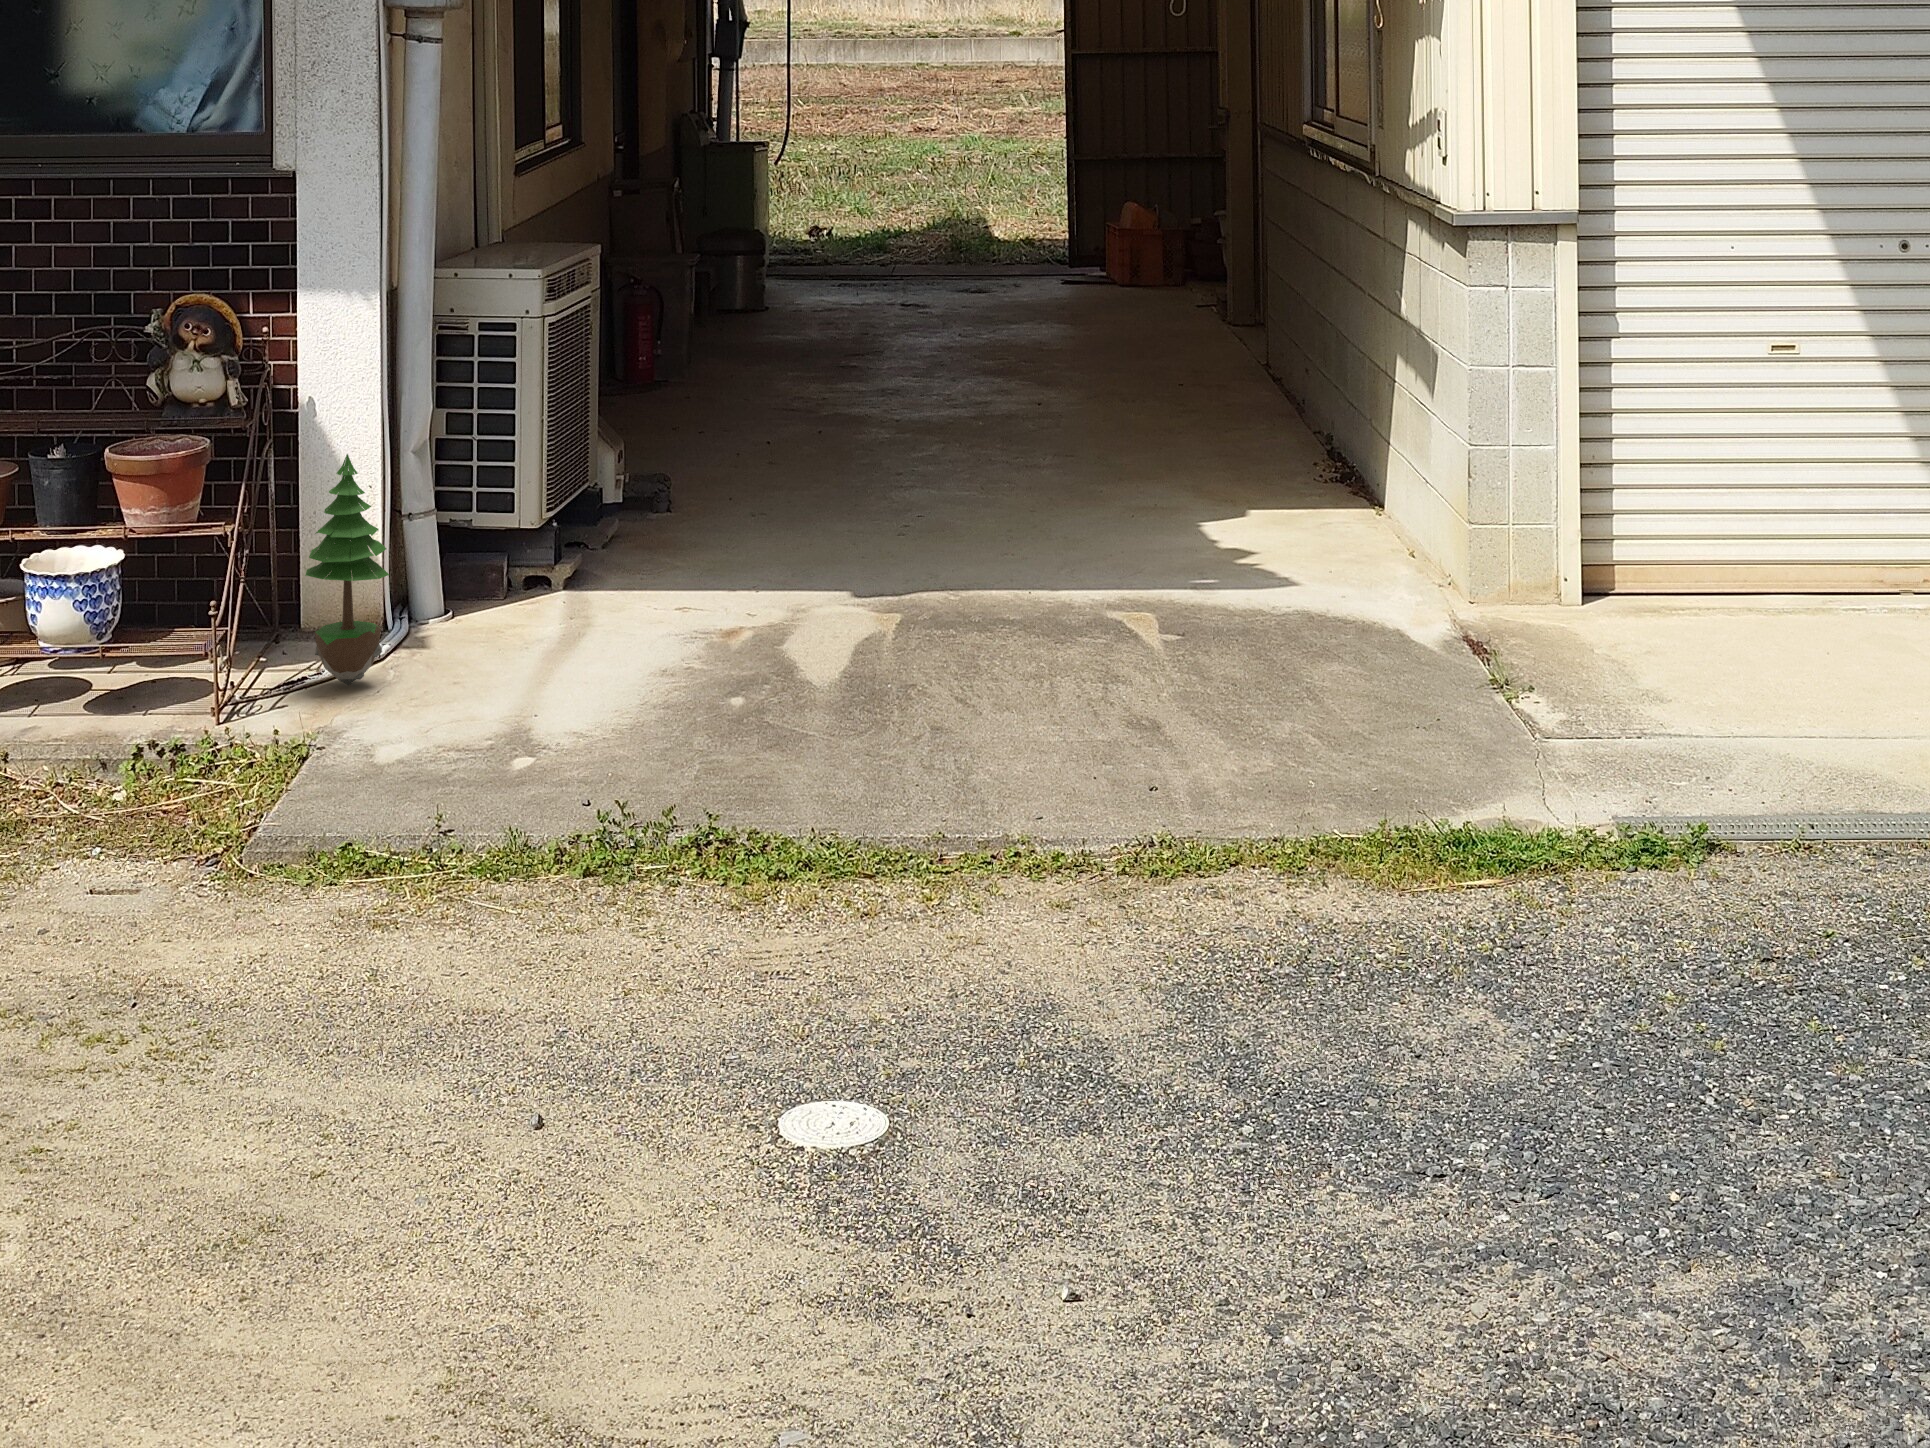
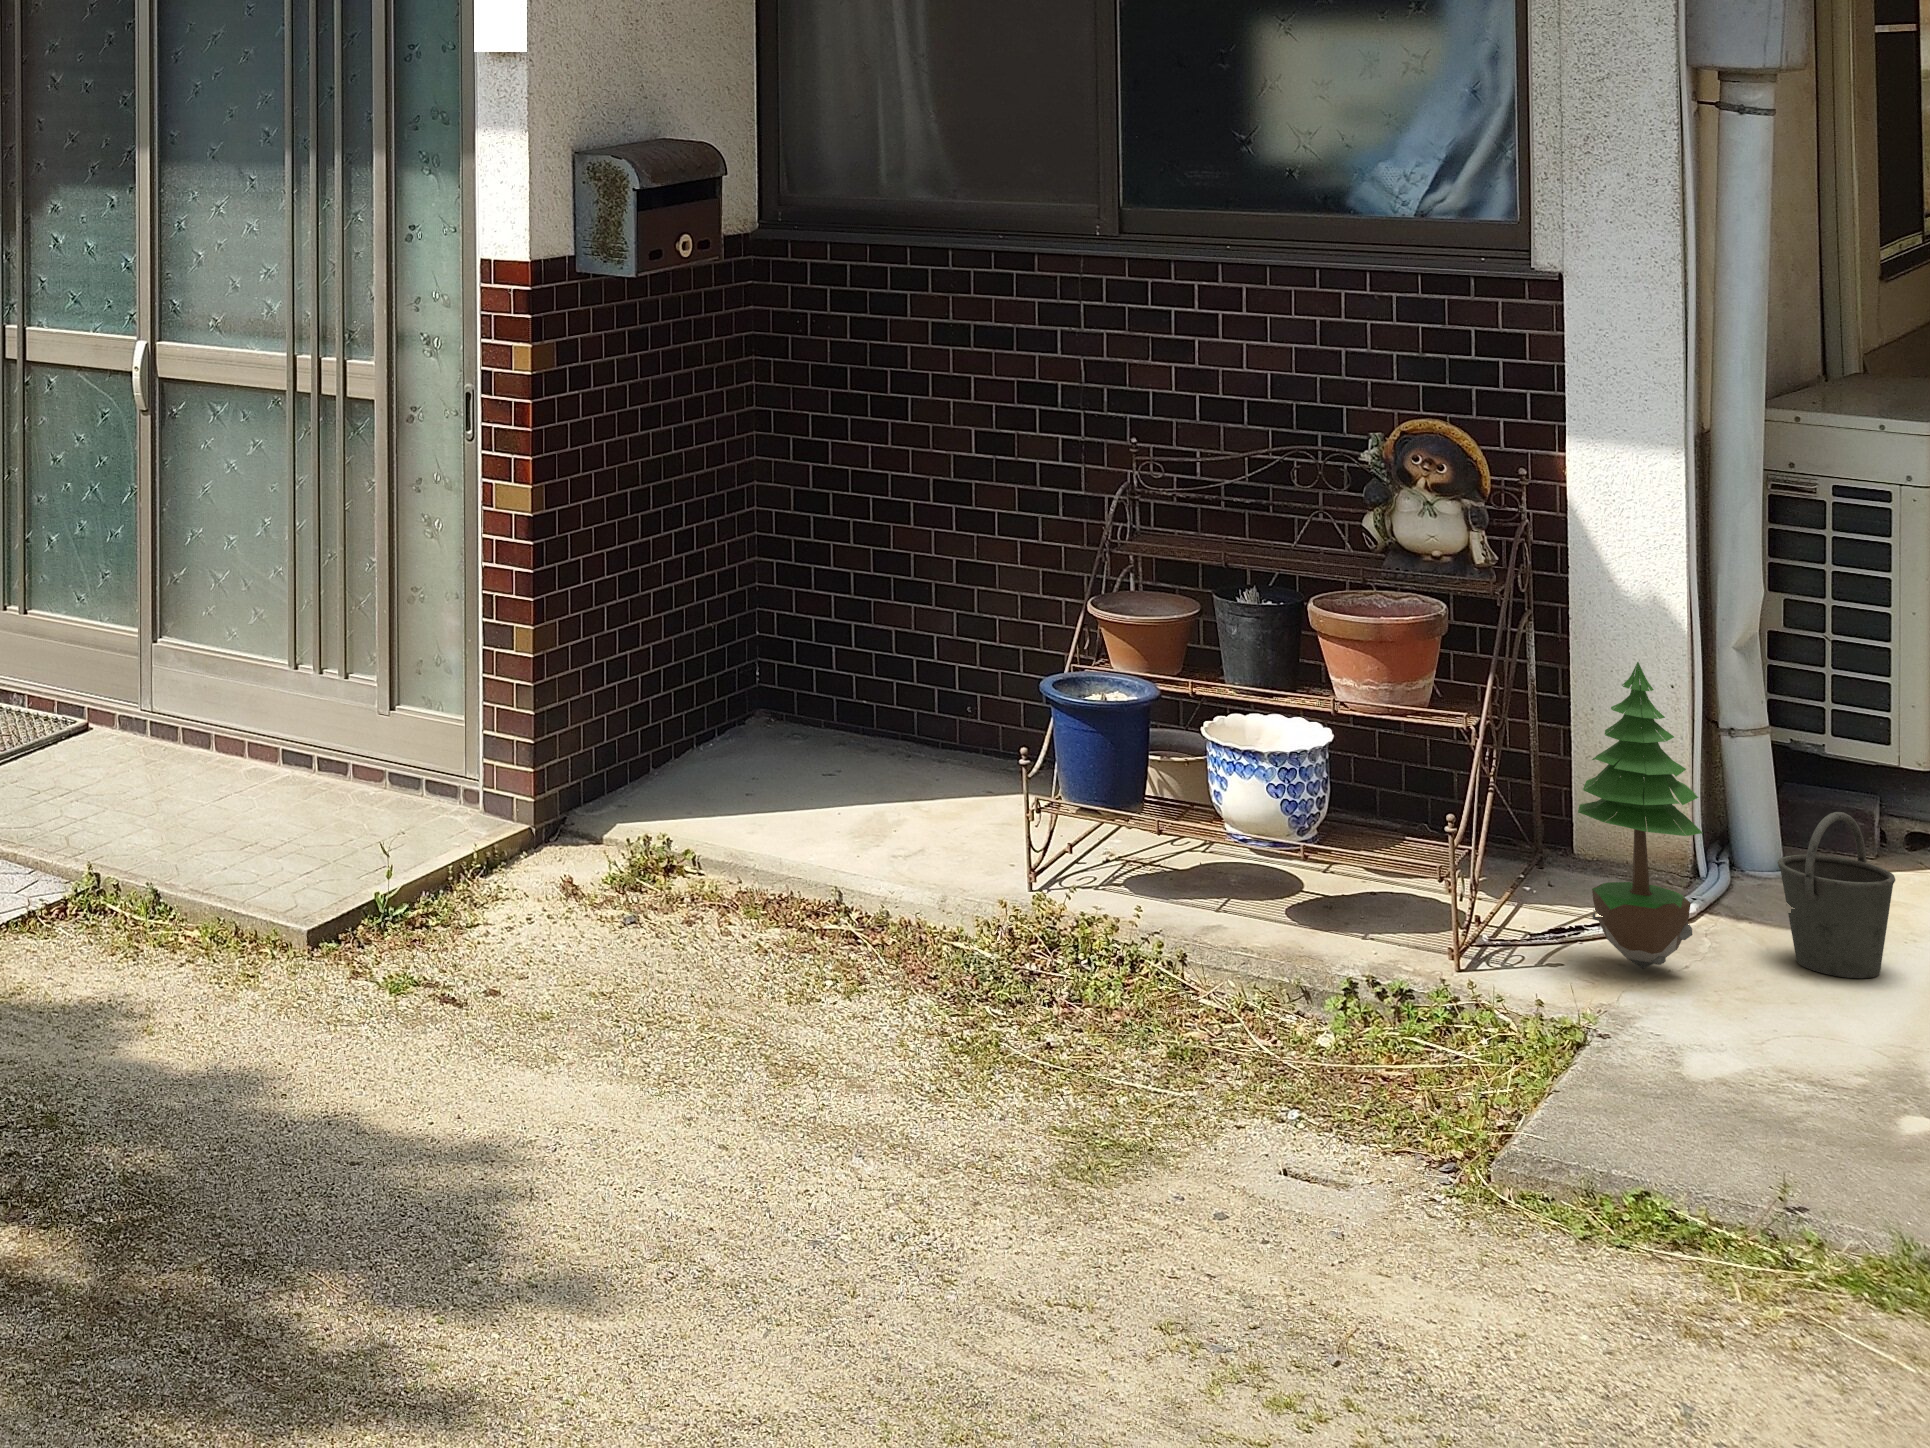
bucket: none [438,543,511,662] -> present [1778,812,1895,978]

